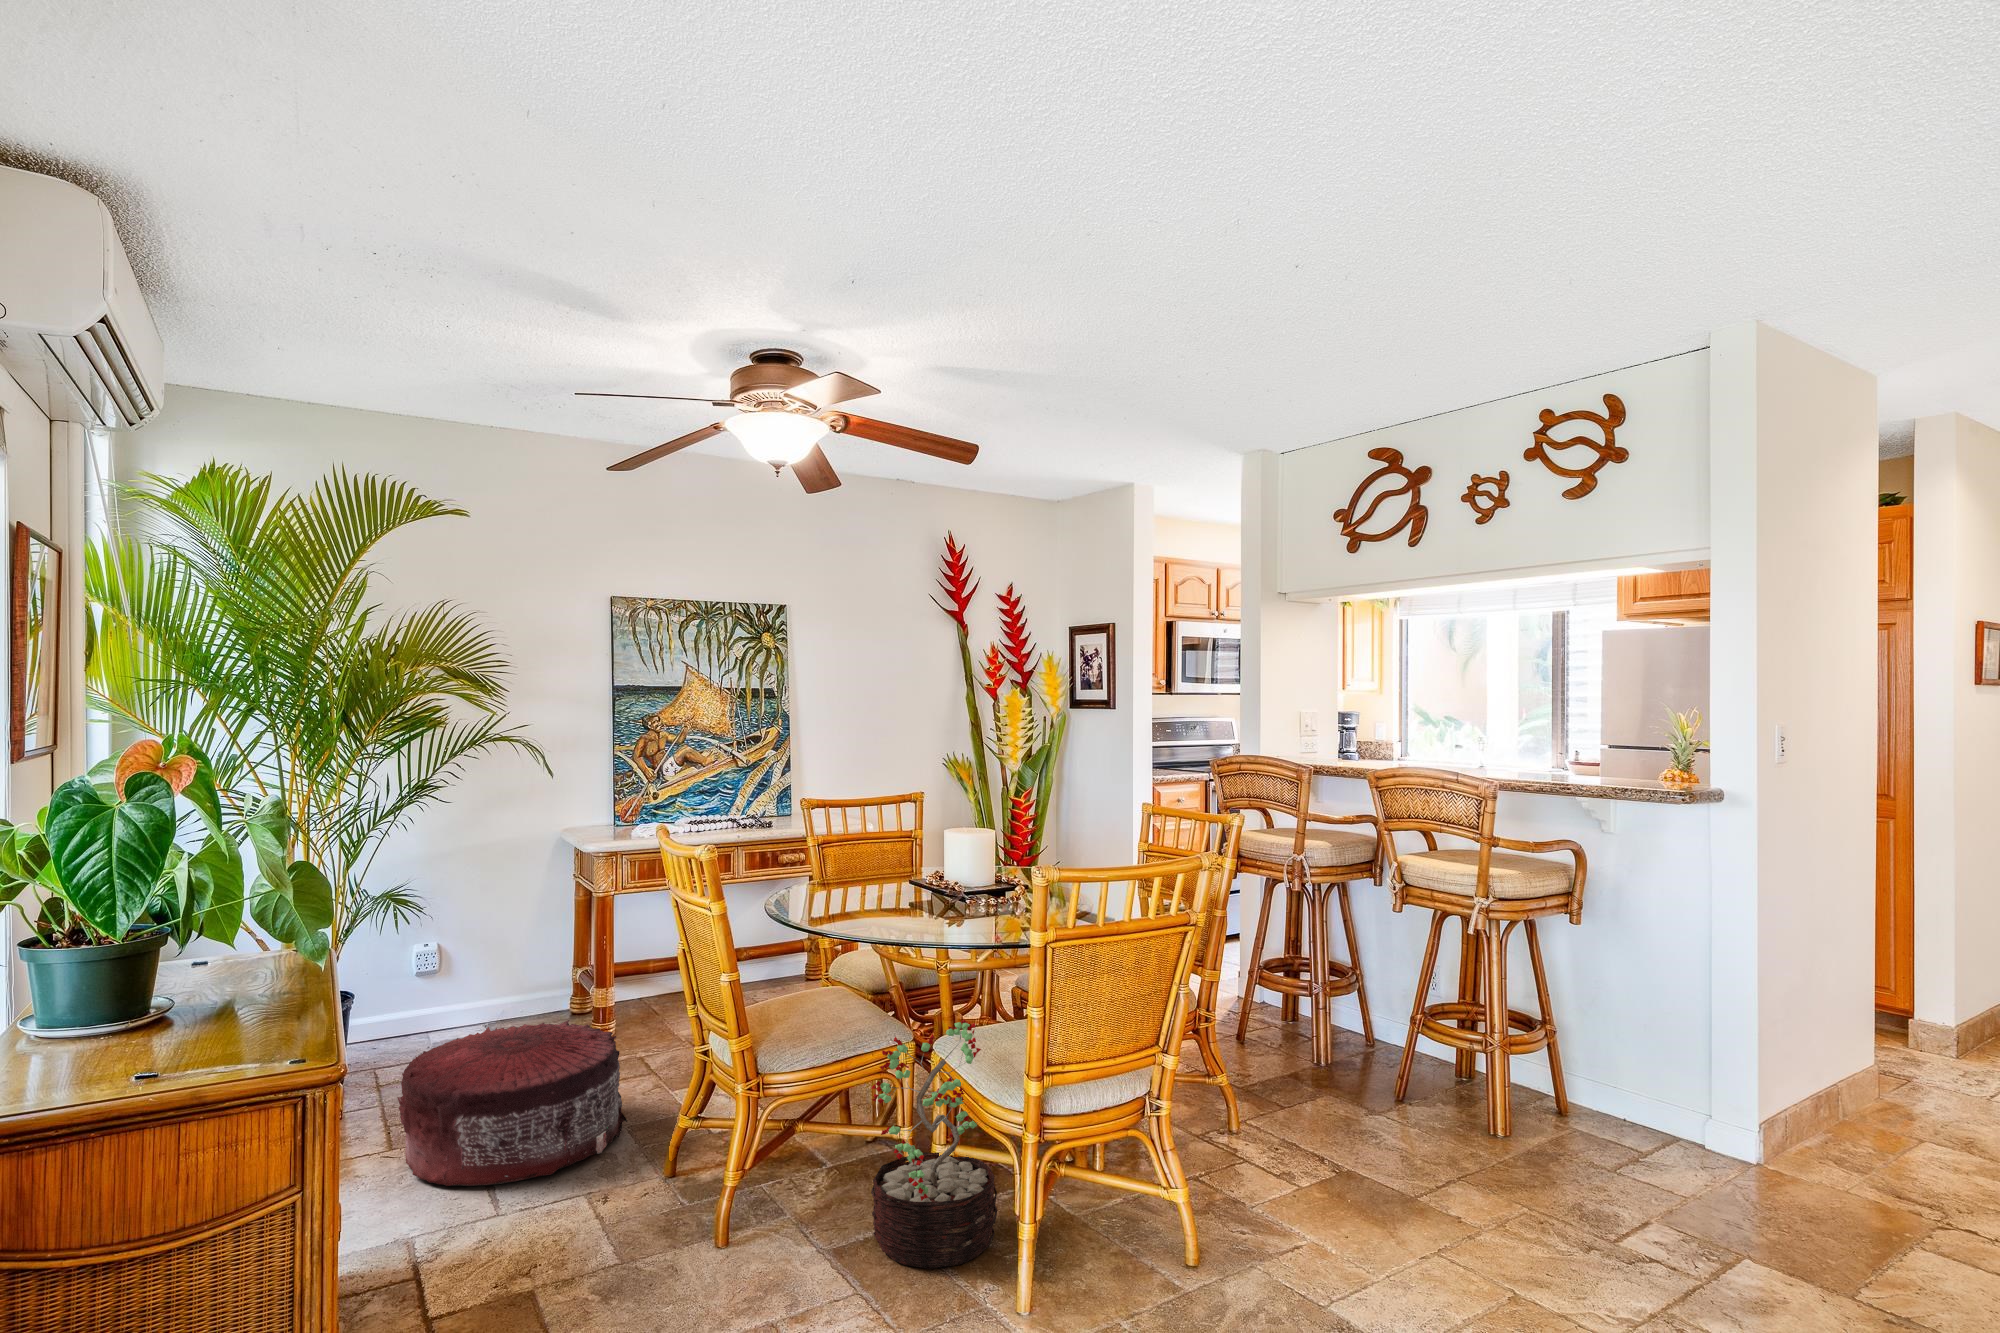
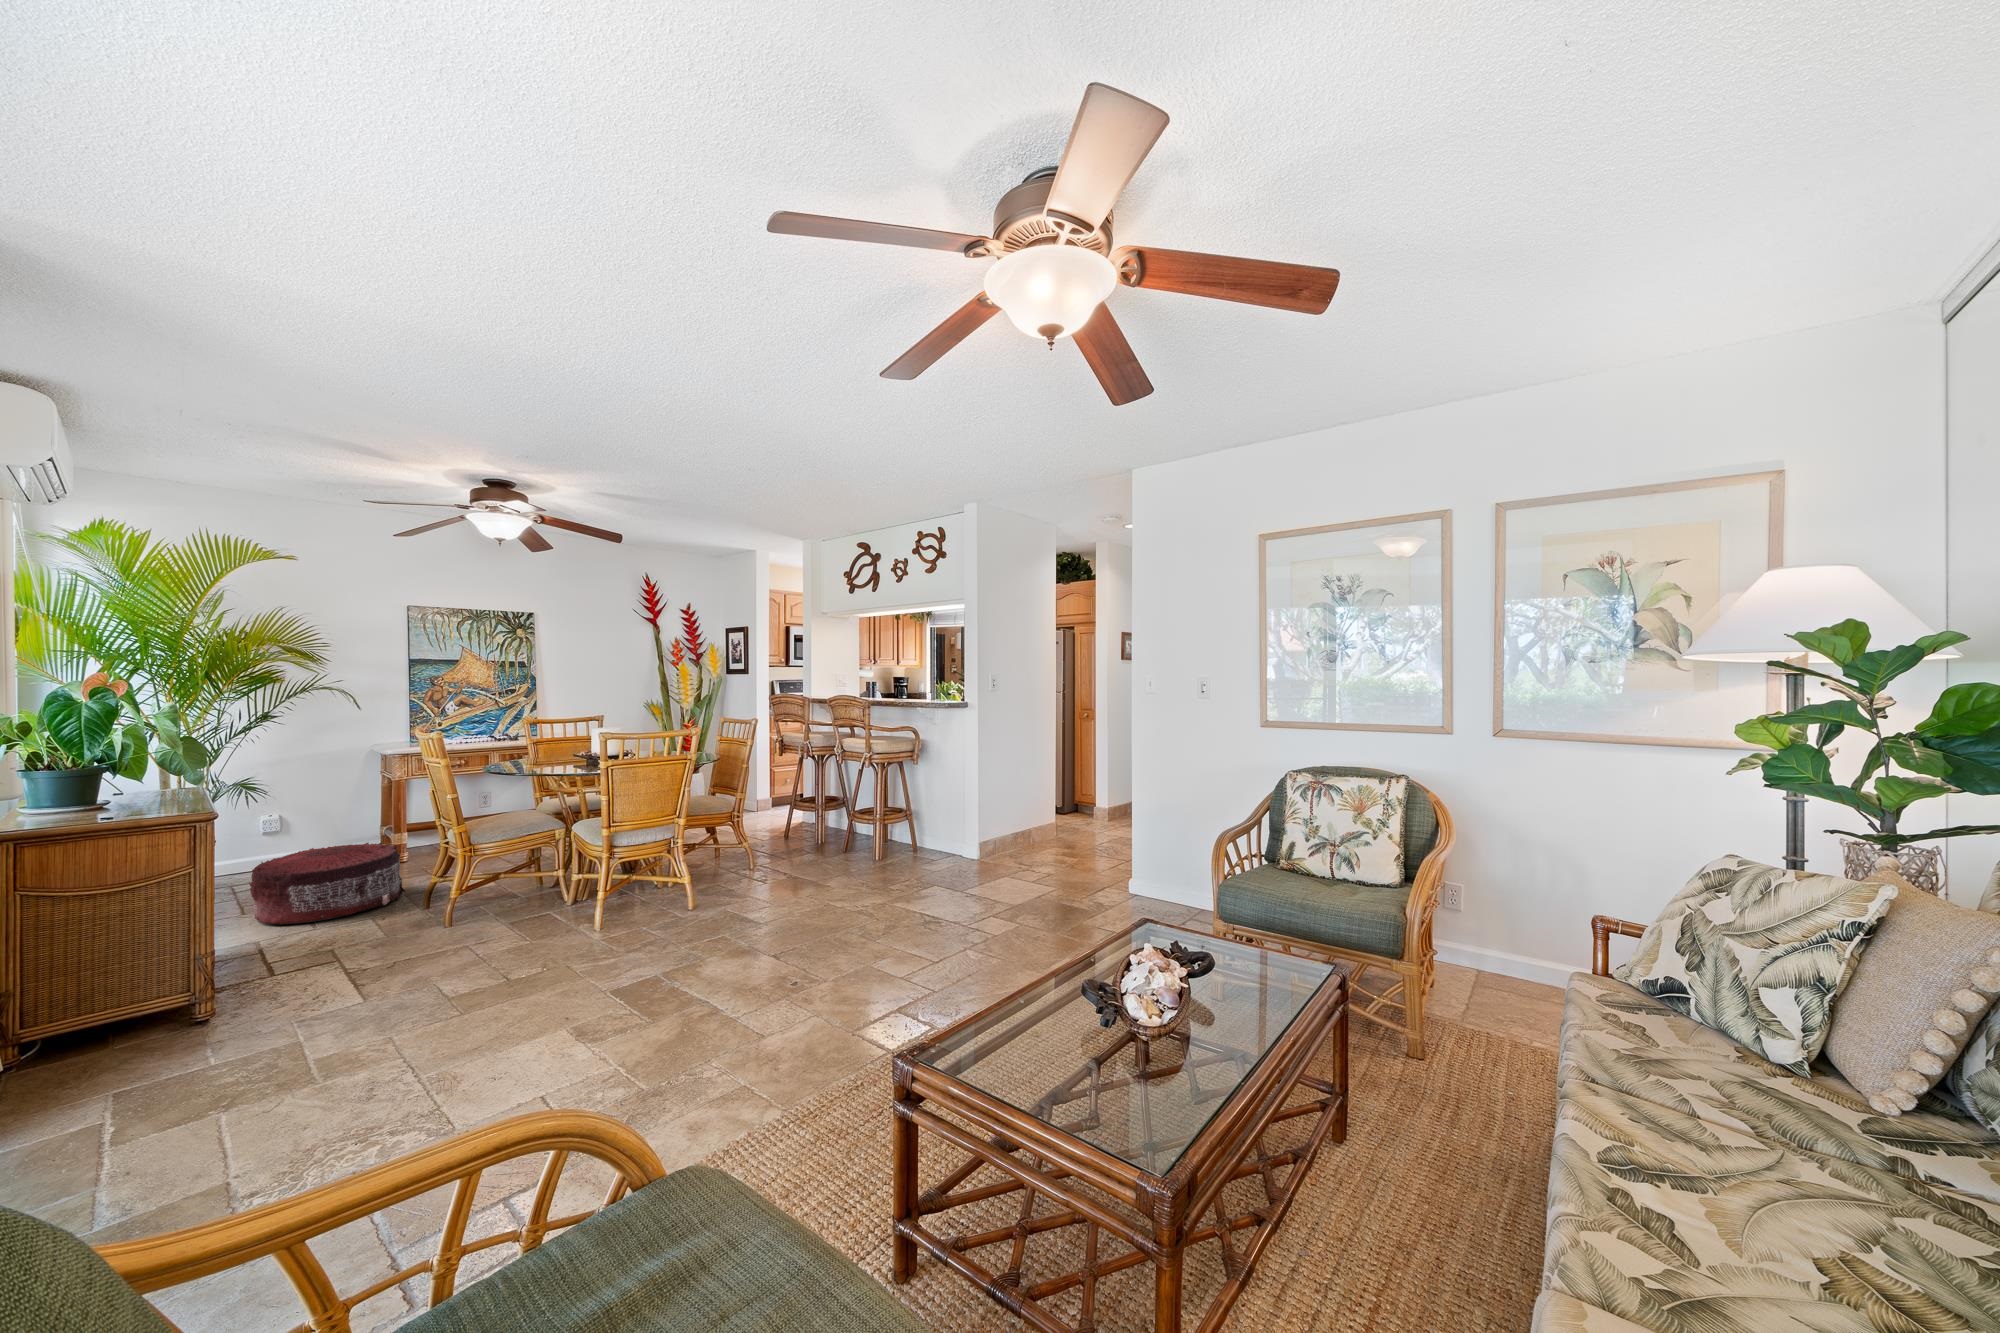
decorative plant: present [871,1020,998,1269] -> none [531,814,603,926]

